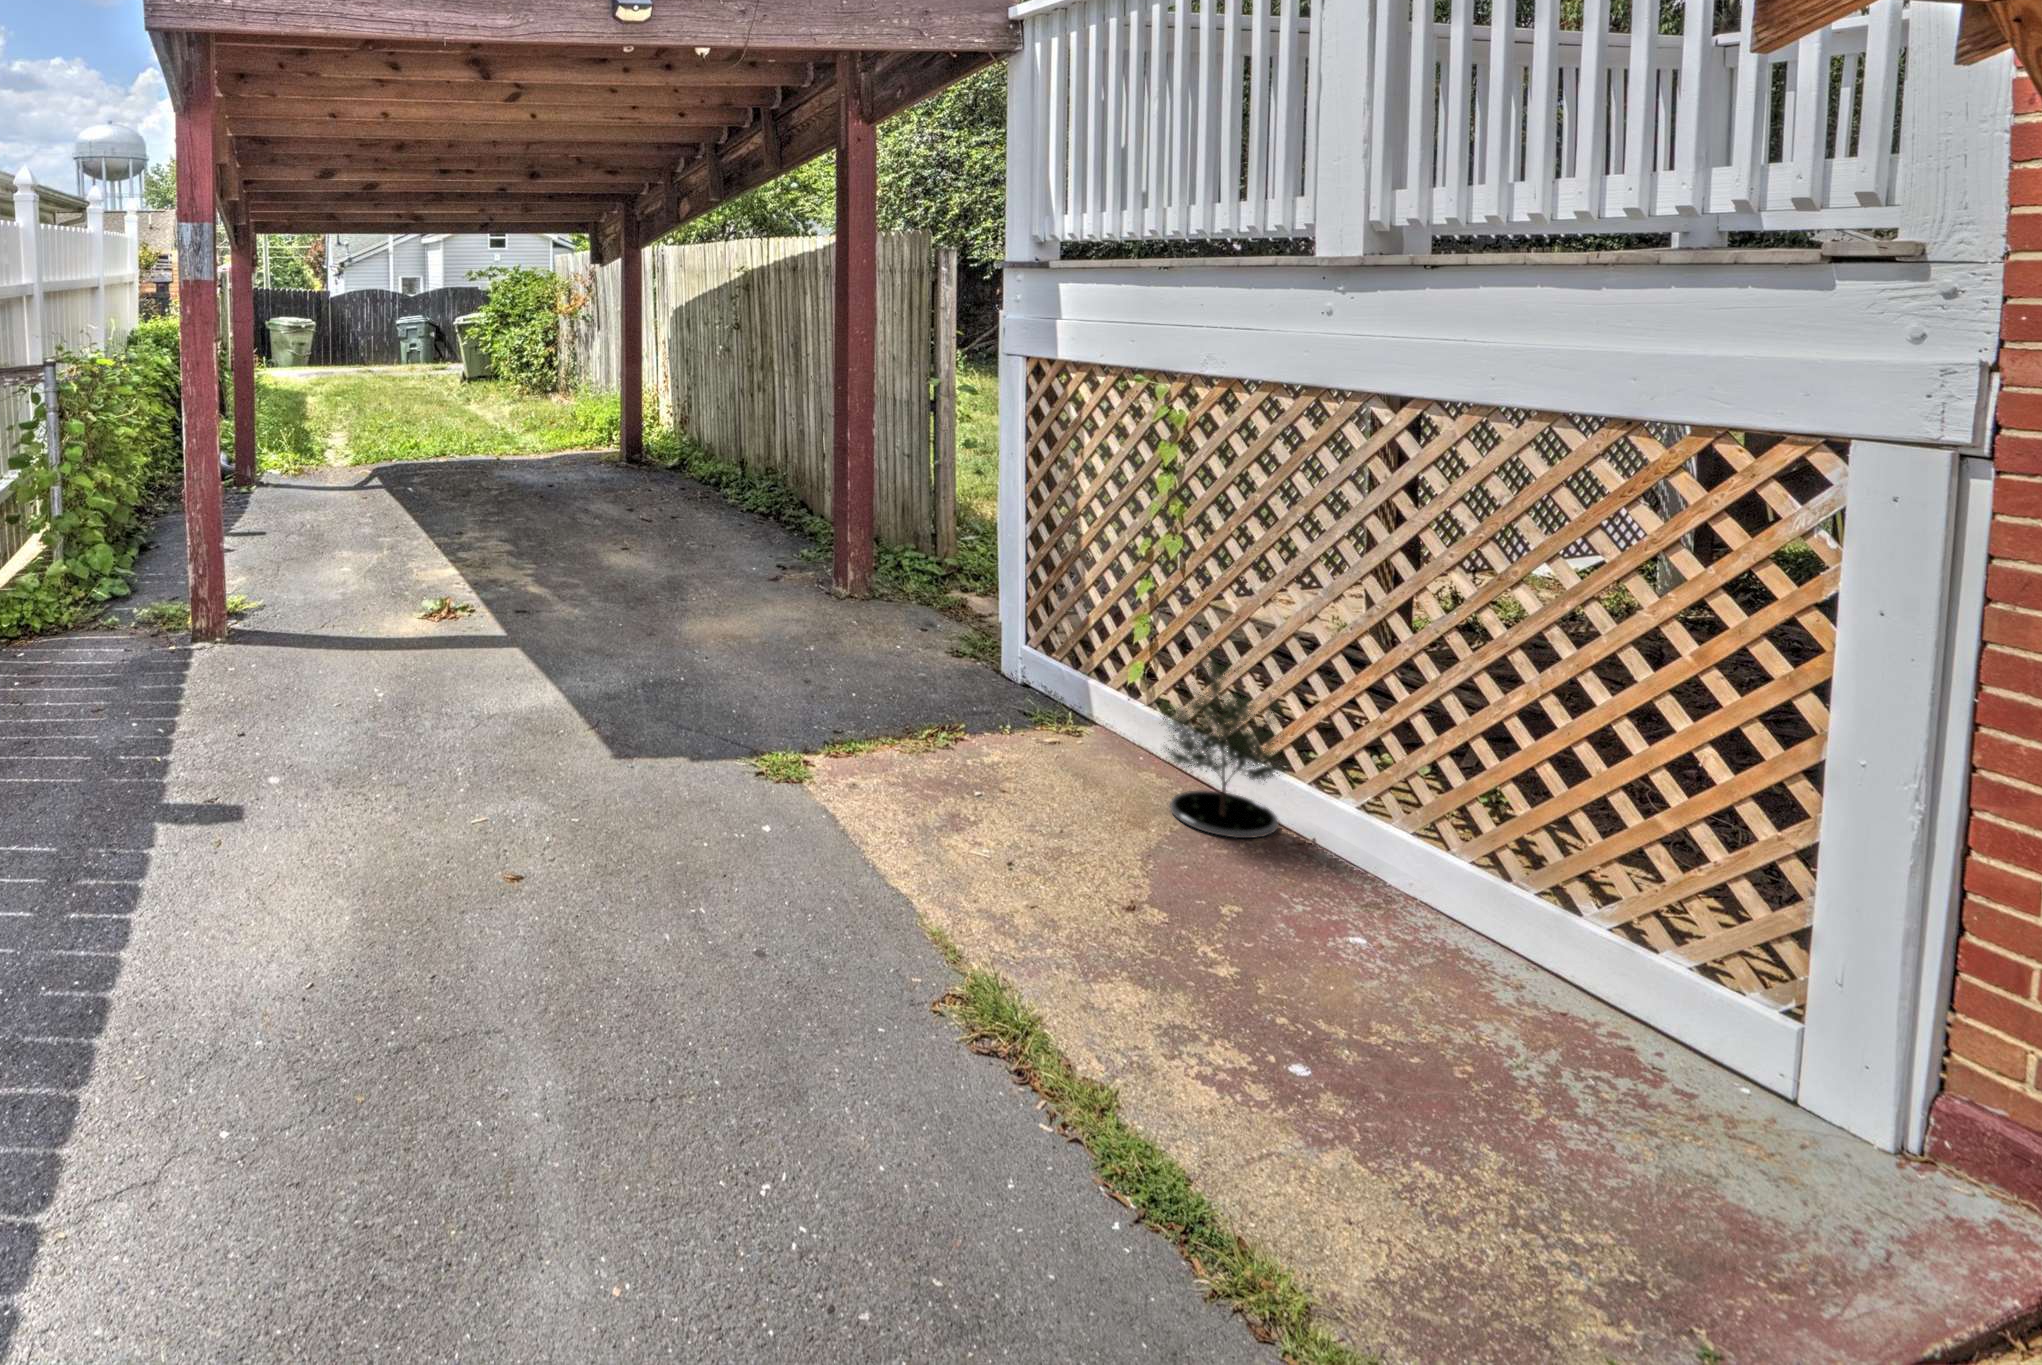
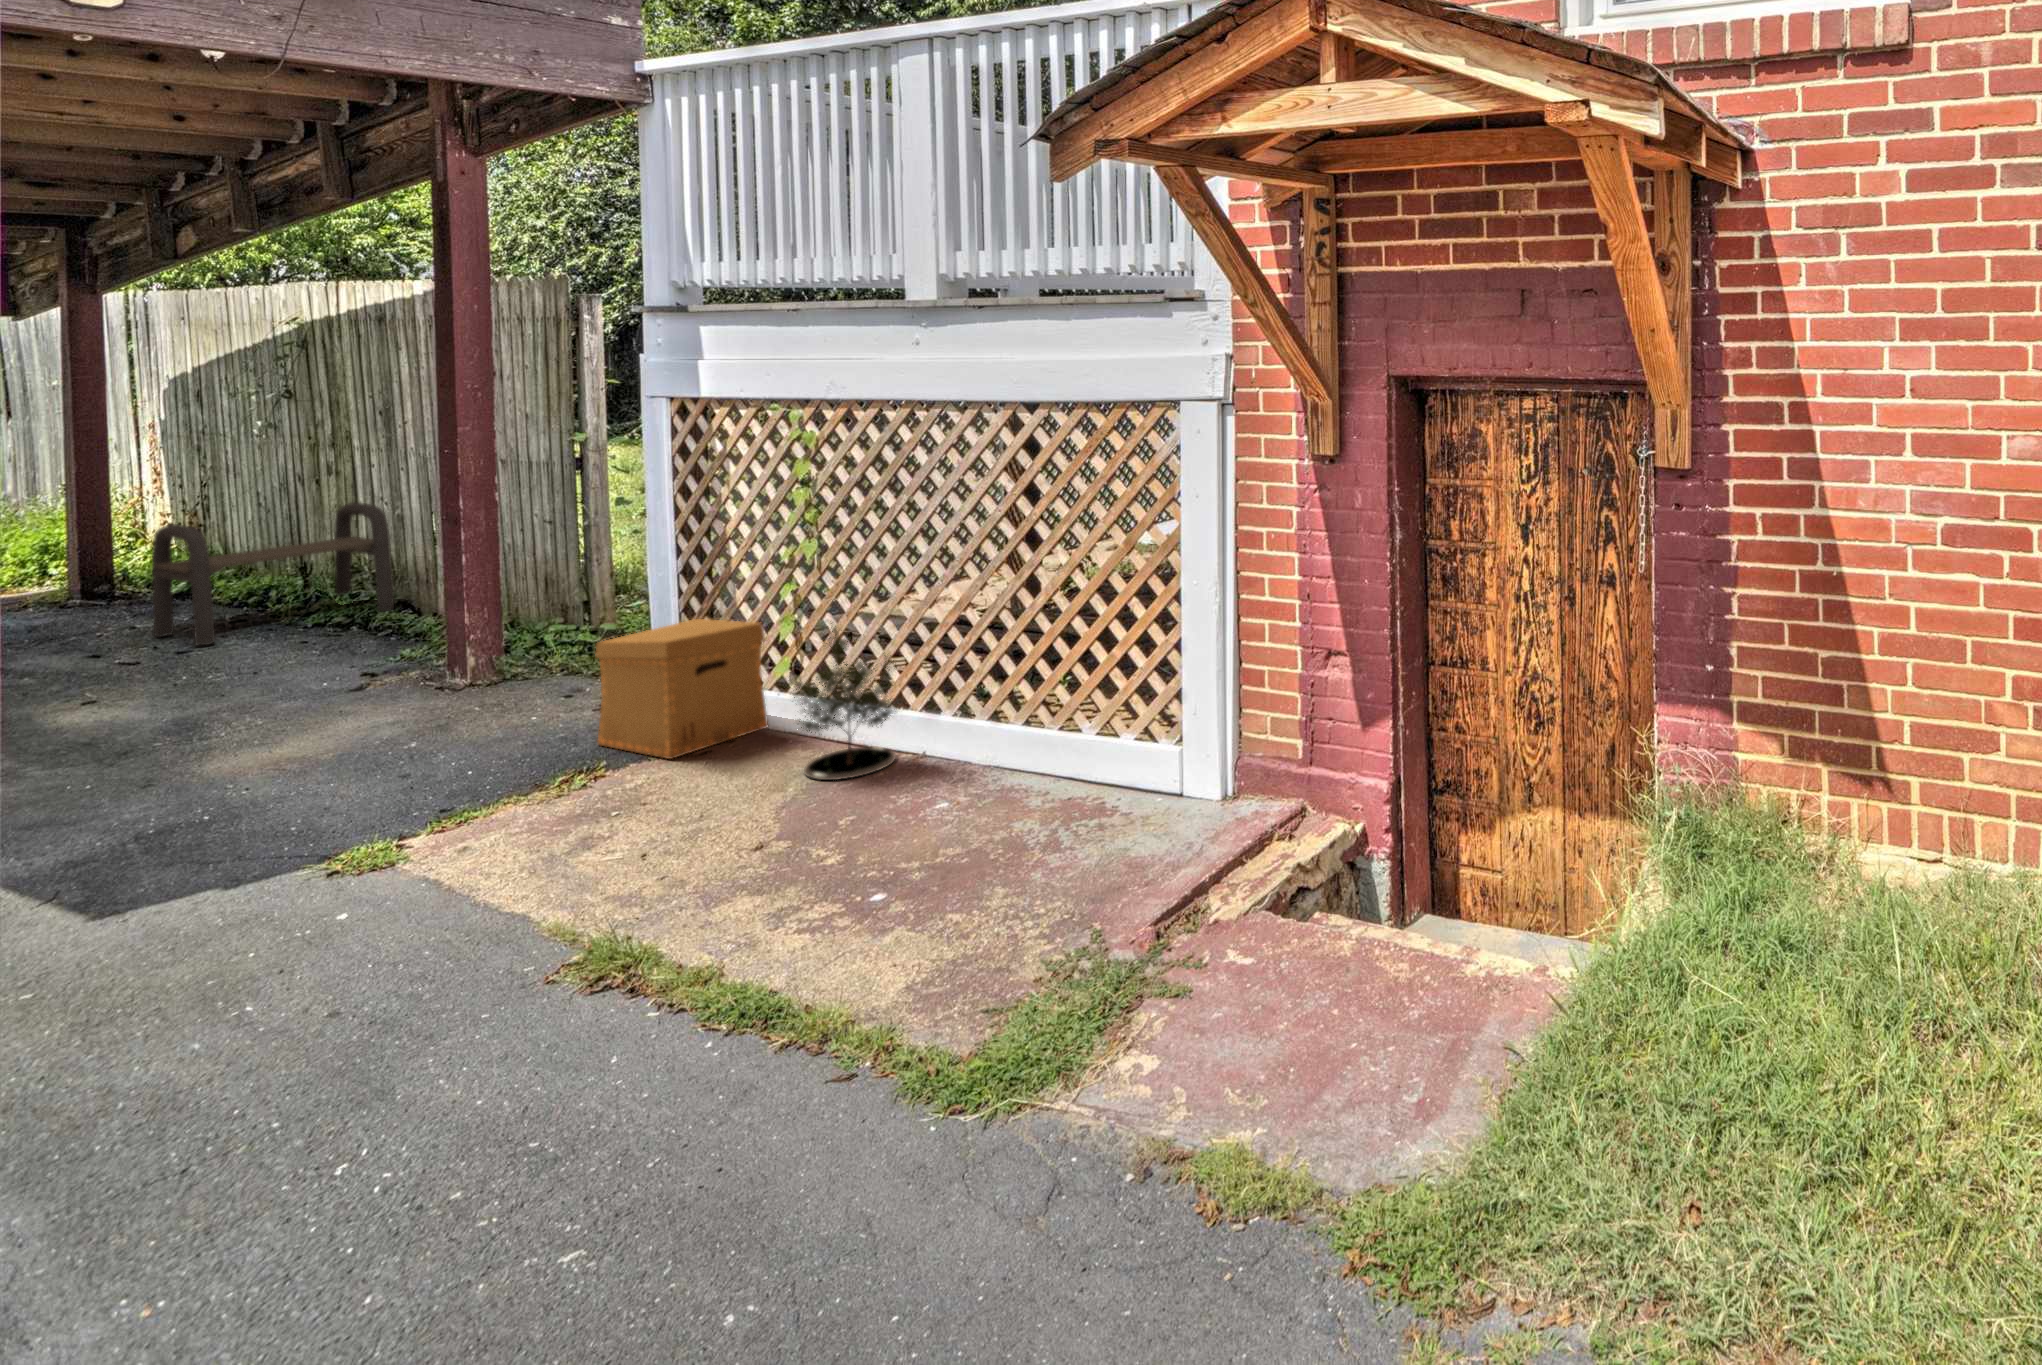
bench: none [656,418,793,520] -> present [152,502,394,645]
cardboard box: none [957,591,1119,742] -> present [595,619,768,759]

